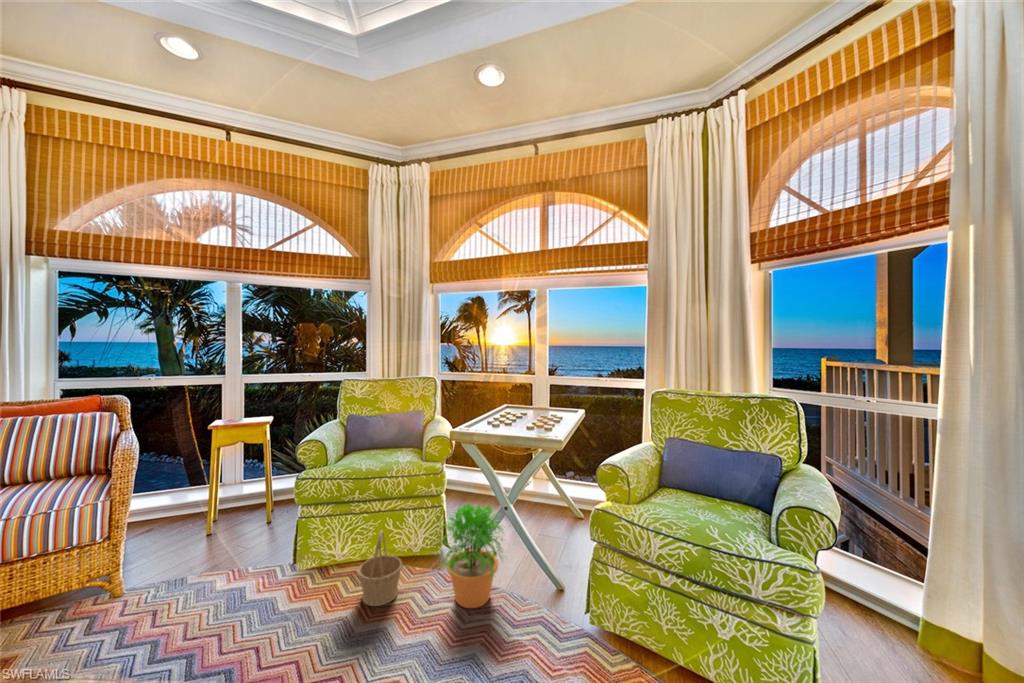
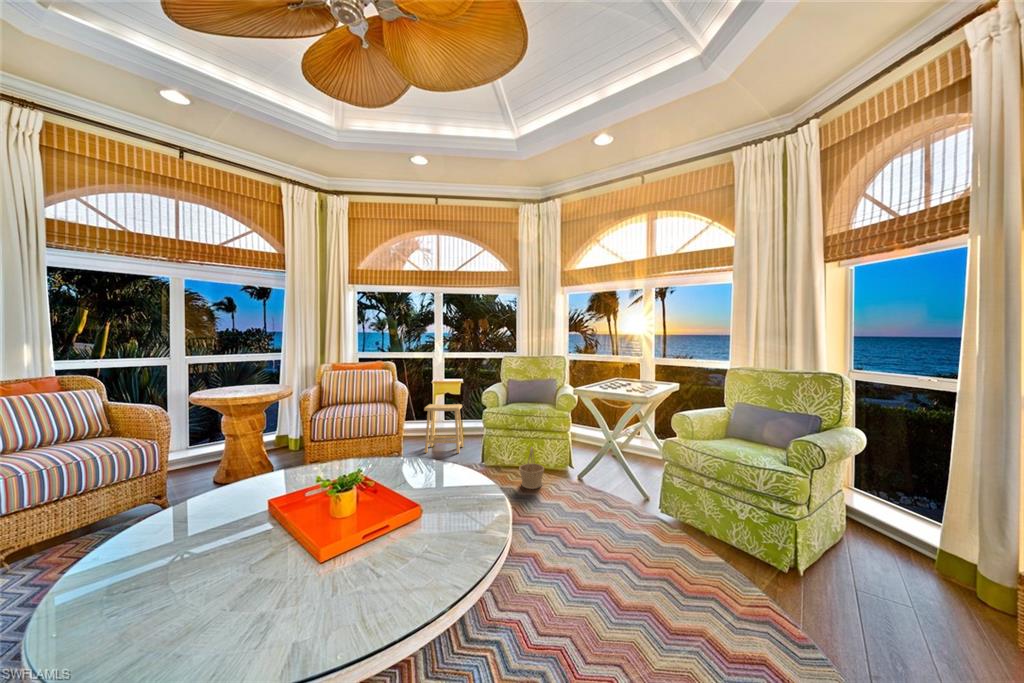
footstool: none [188,456,270,549] -> present [424,404,463,453]
potted plant: present [441,502,505,608] -> none [565,435,609,498]

